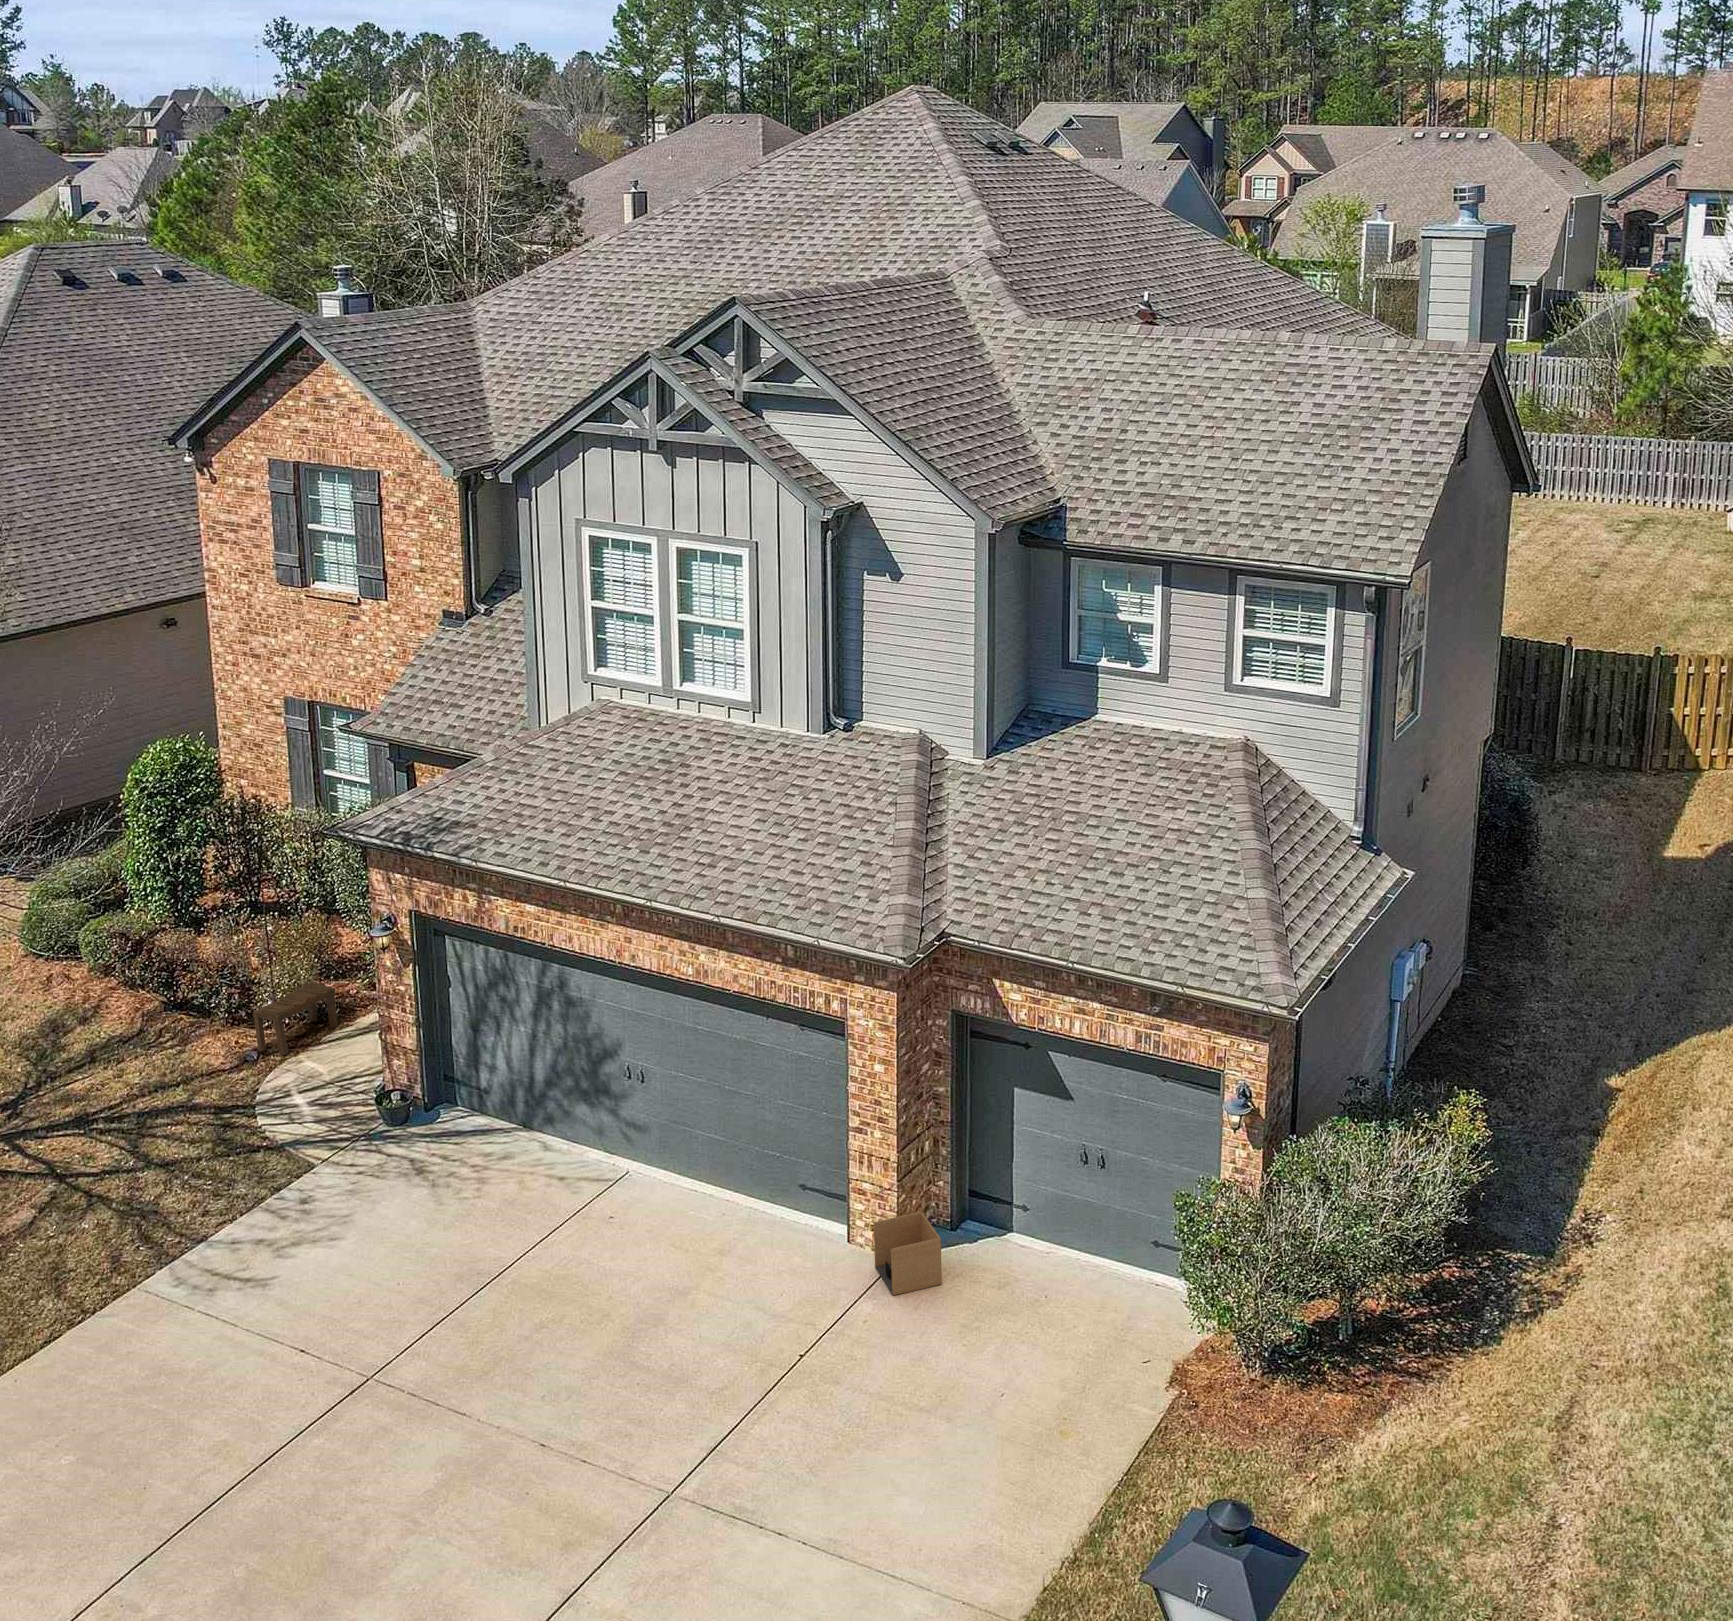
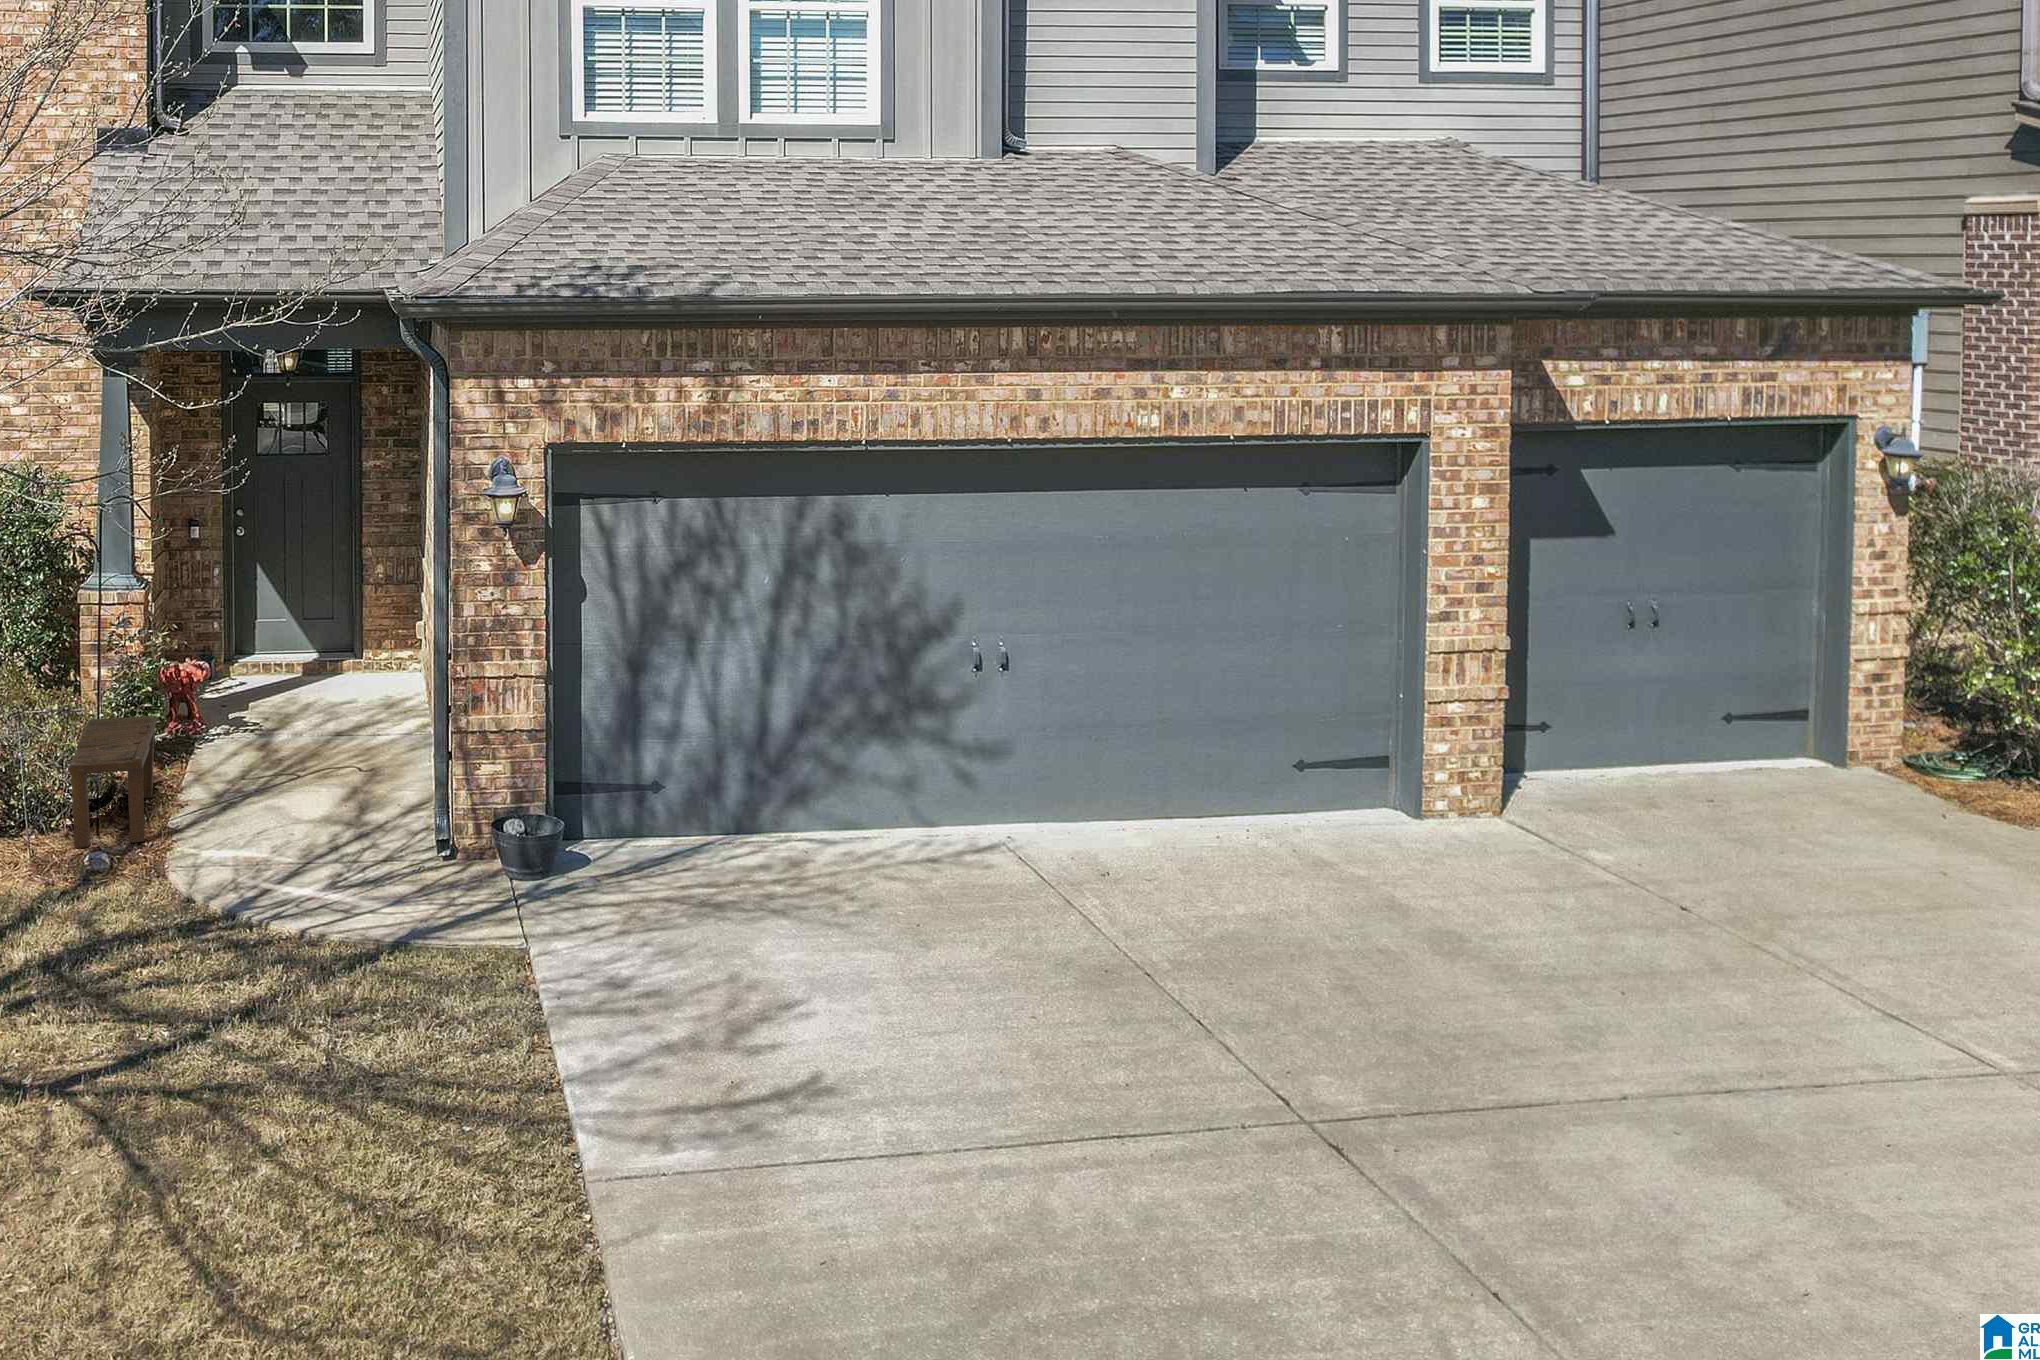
cardboard box: present [873,1212,942,1295] -> none [1498,724,1598,834]

